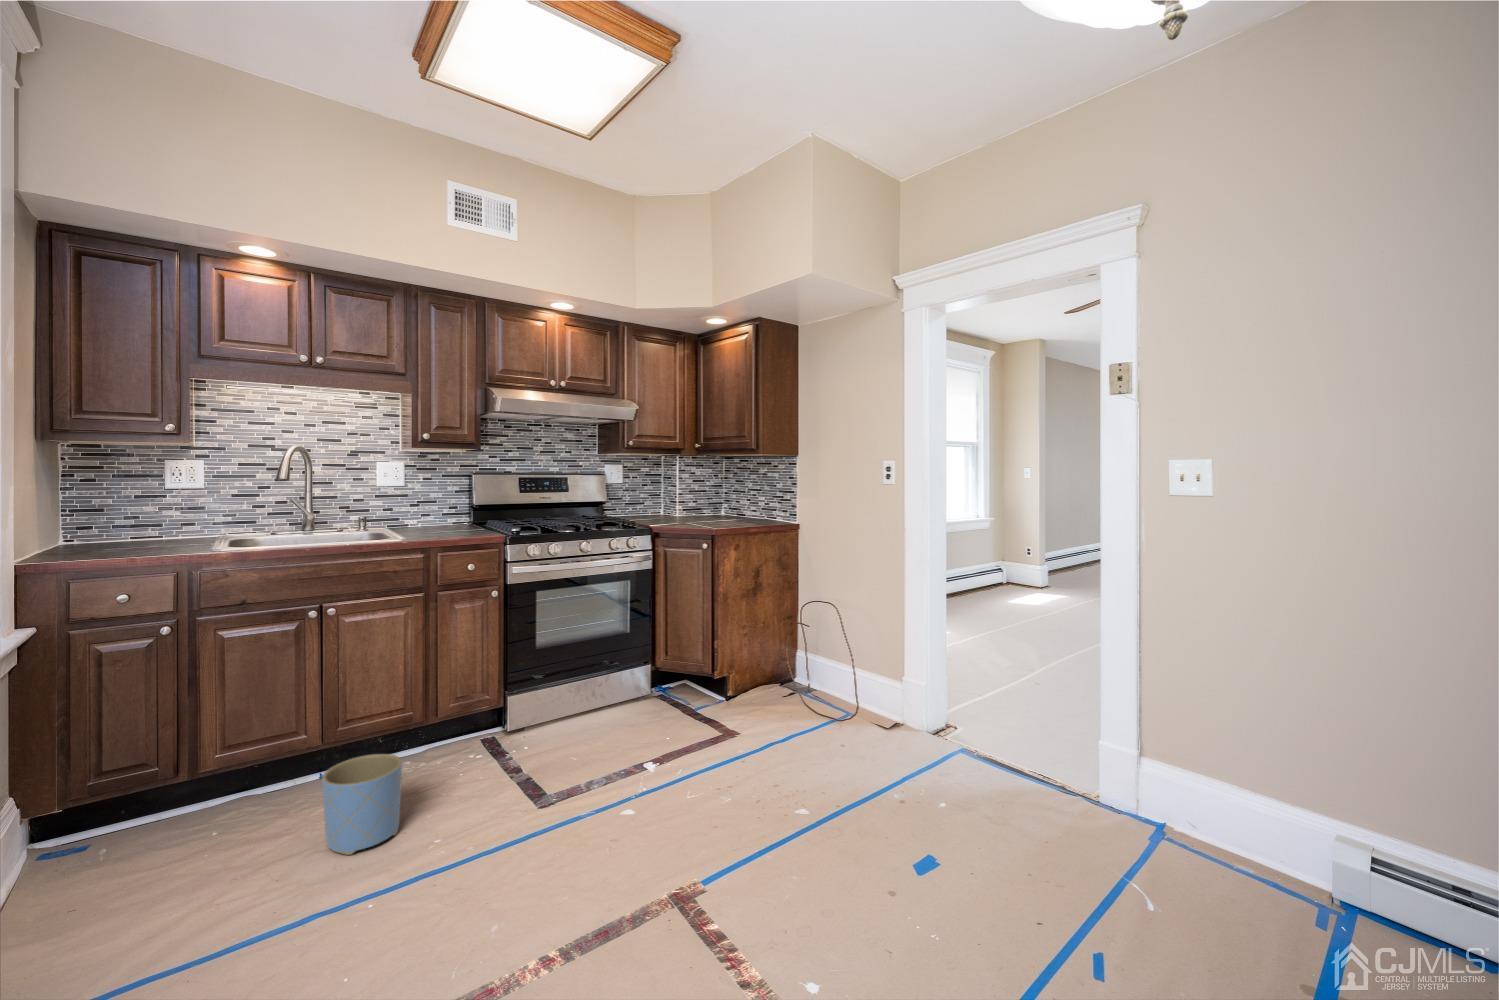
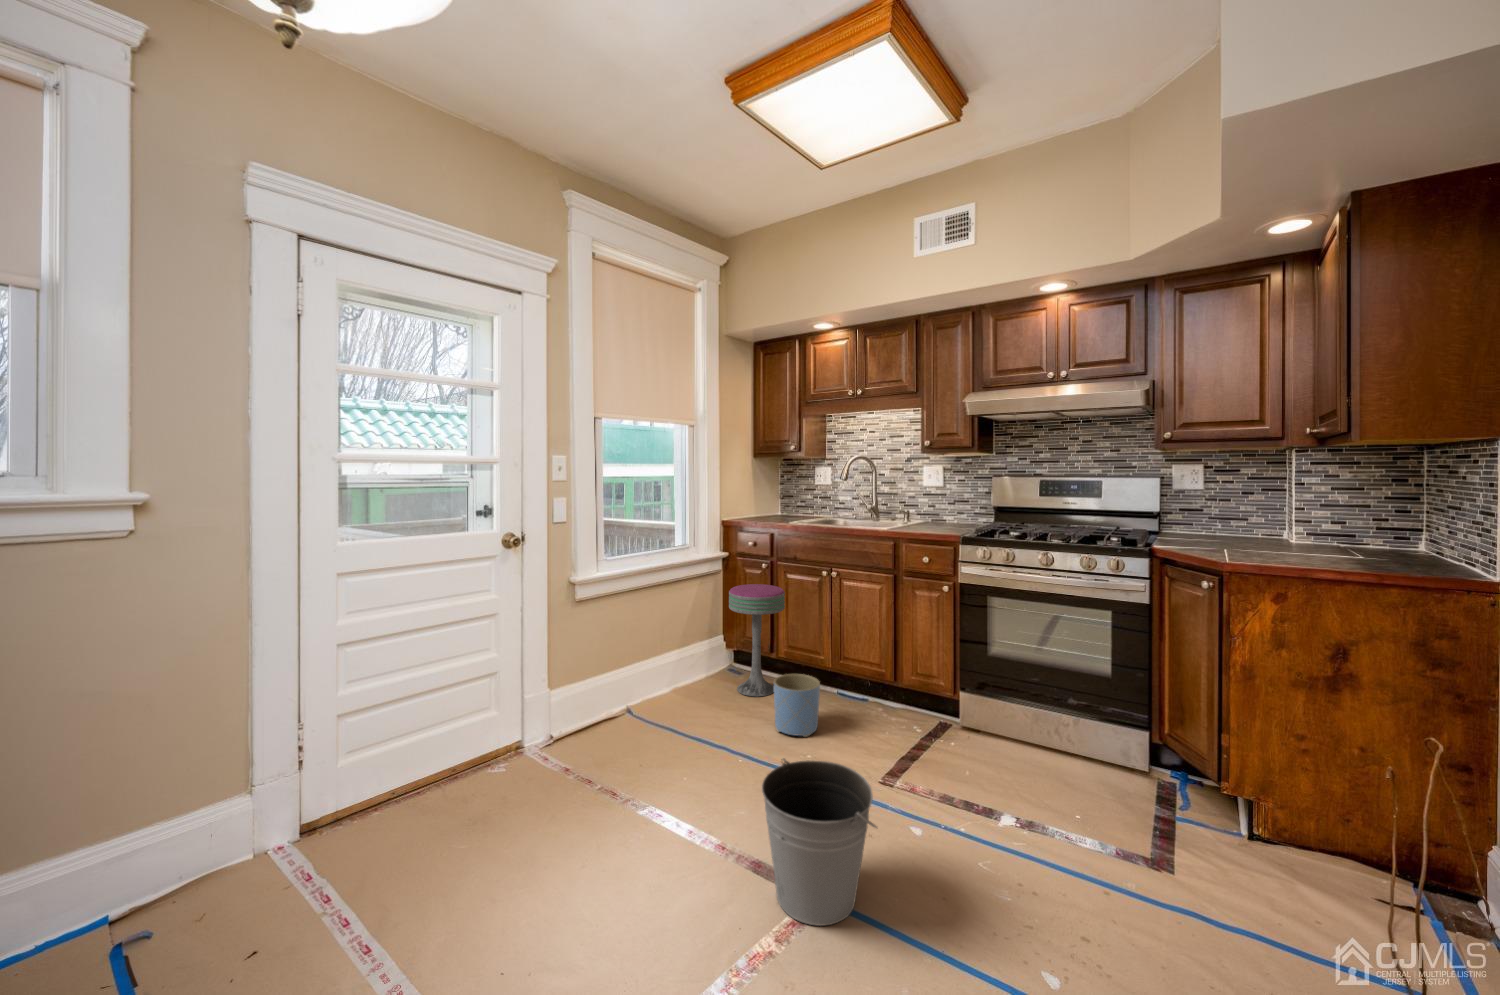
bar stool: none [112,658,248,869] -> present [729,584,785,697]
bucket: none [606,761,729,931] -> present [762,759,877,926]

